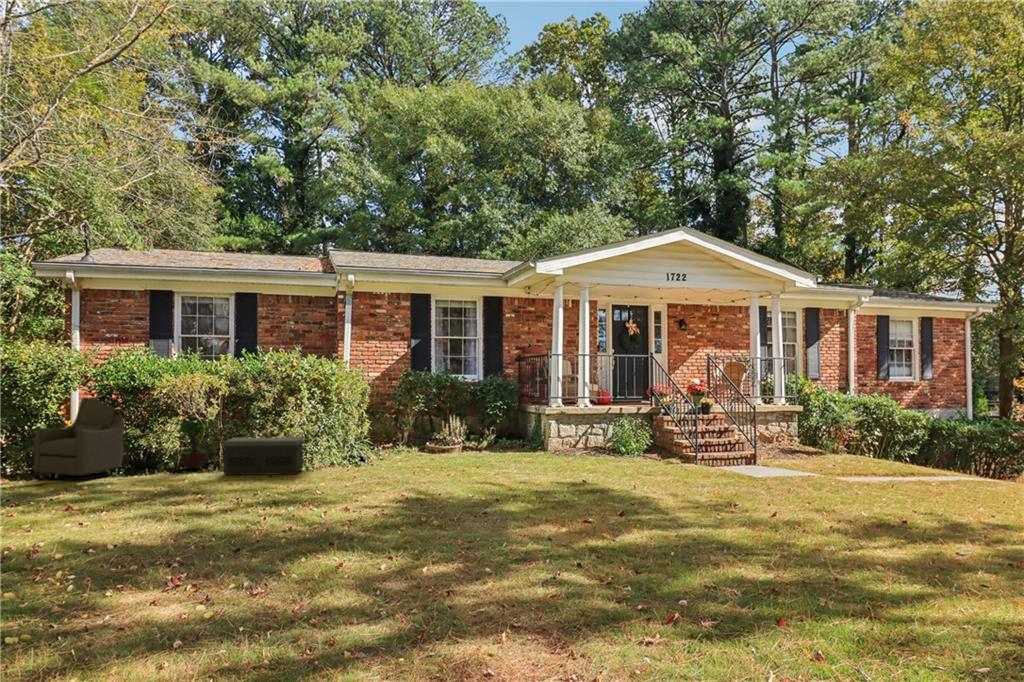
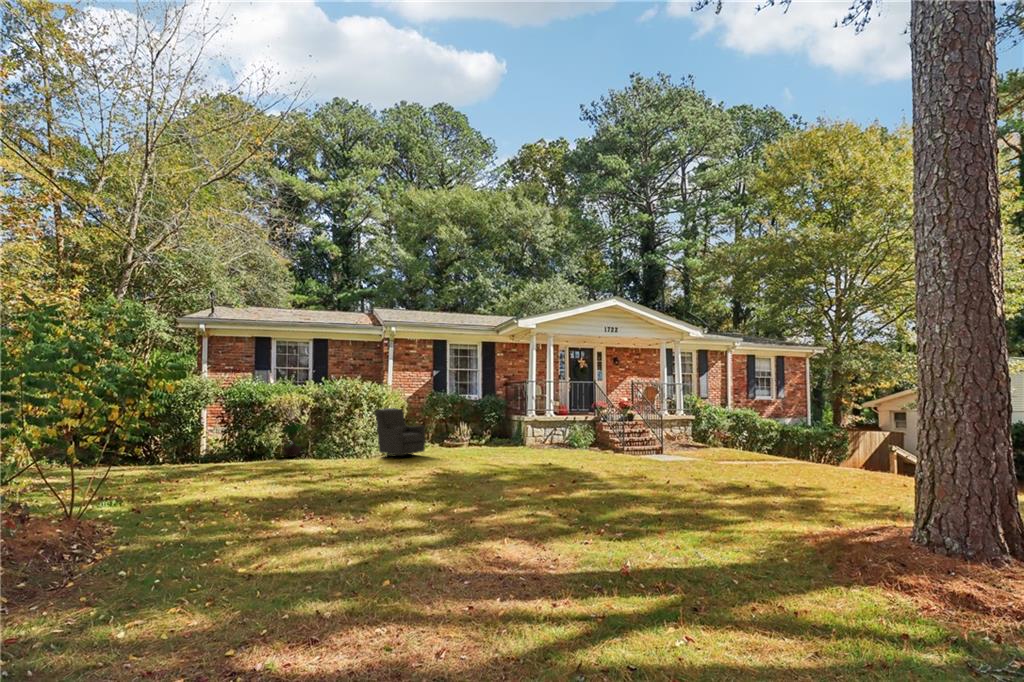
chair: present [34,397,124,480] -> present [375,408,425,458]
storage bench: present [224,437,303,475] -> none [314,435,365,460]

